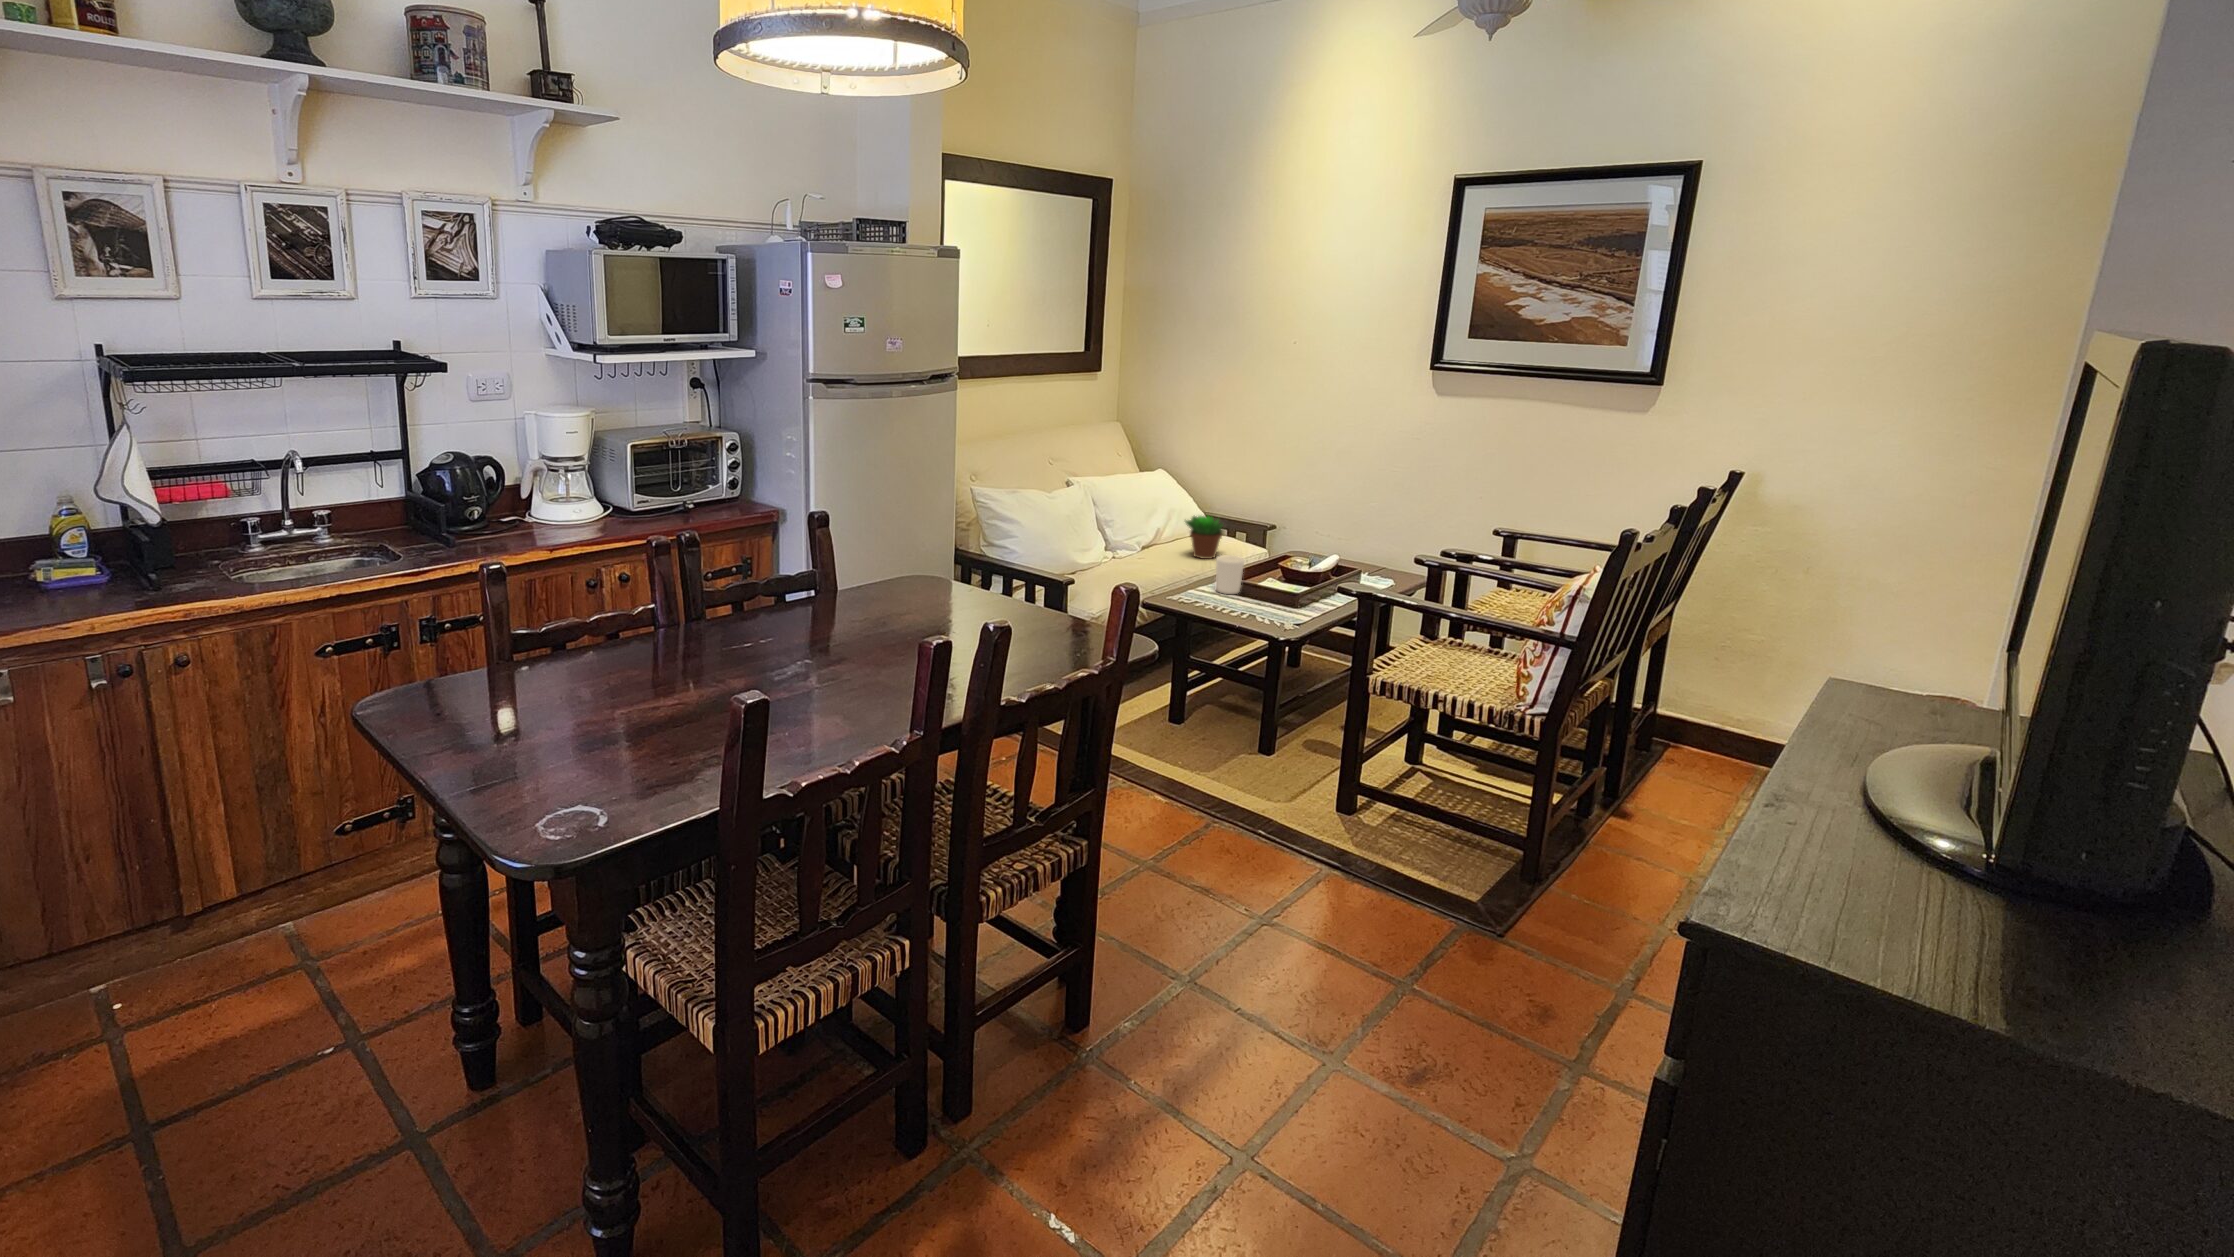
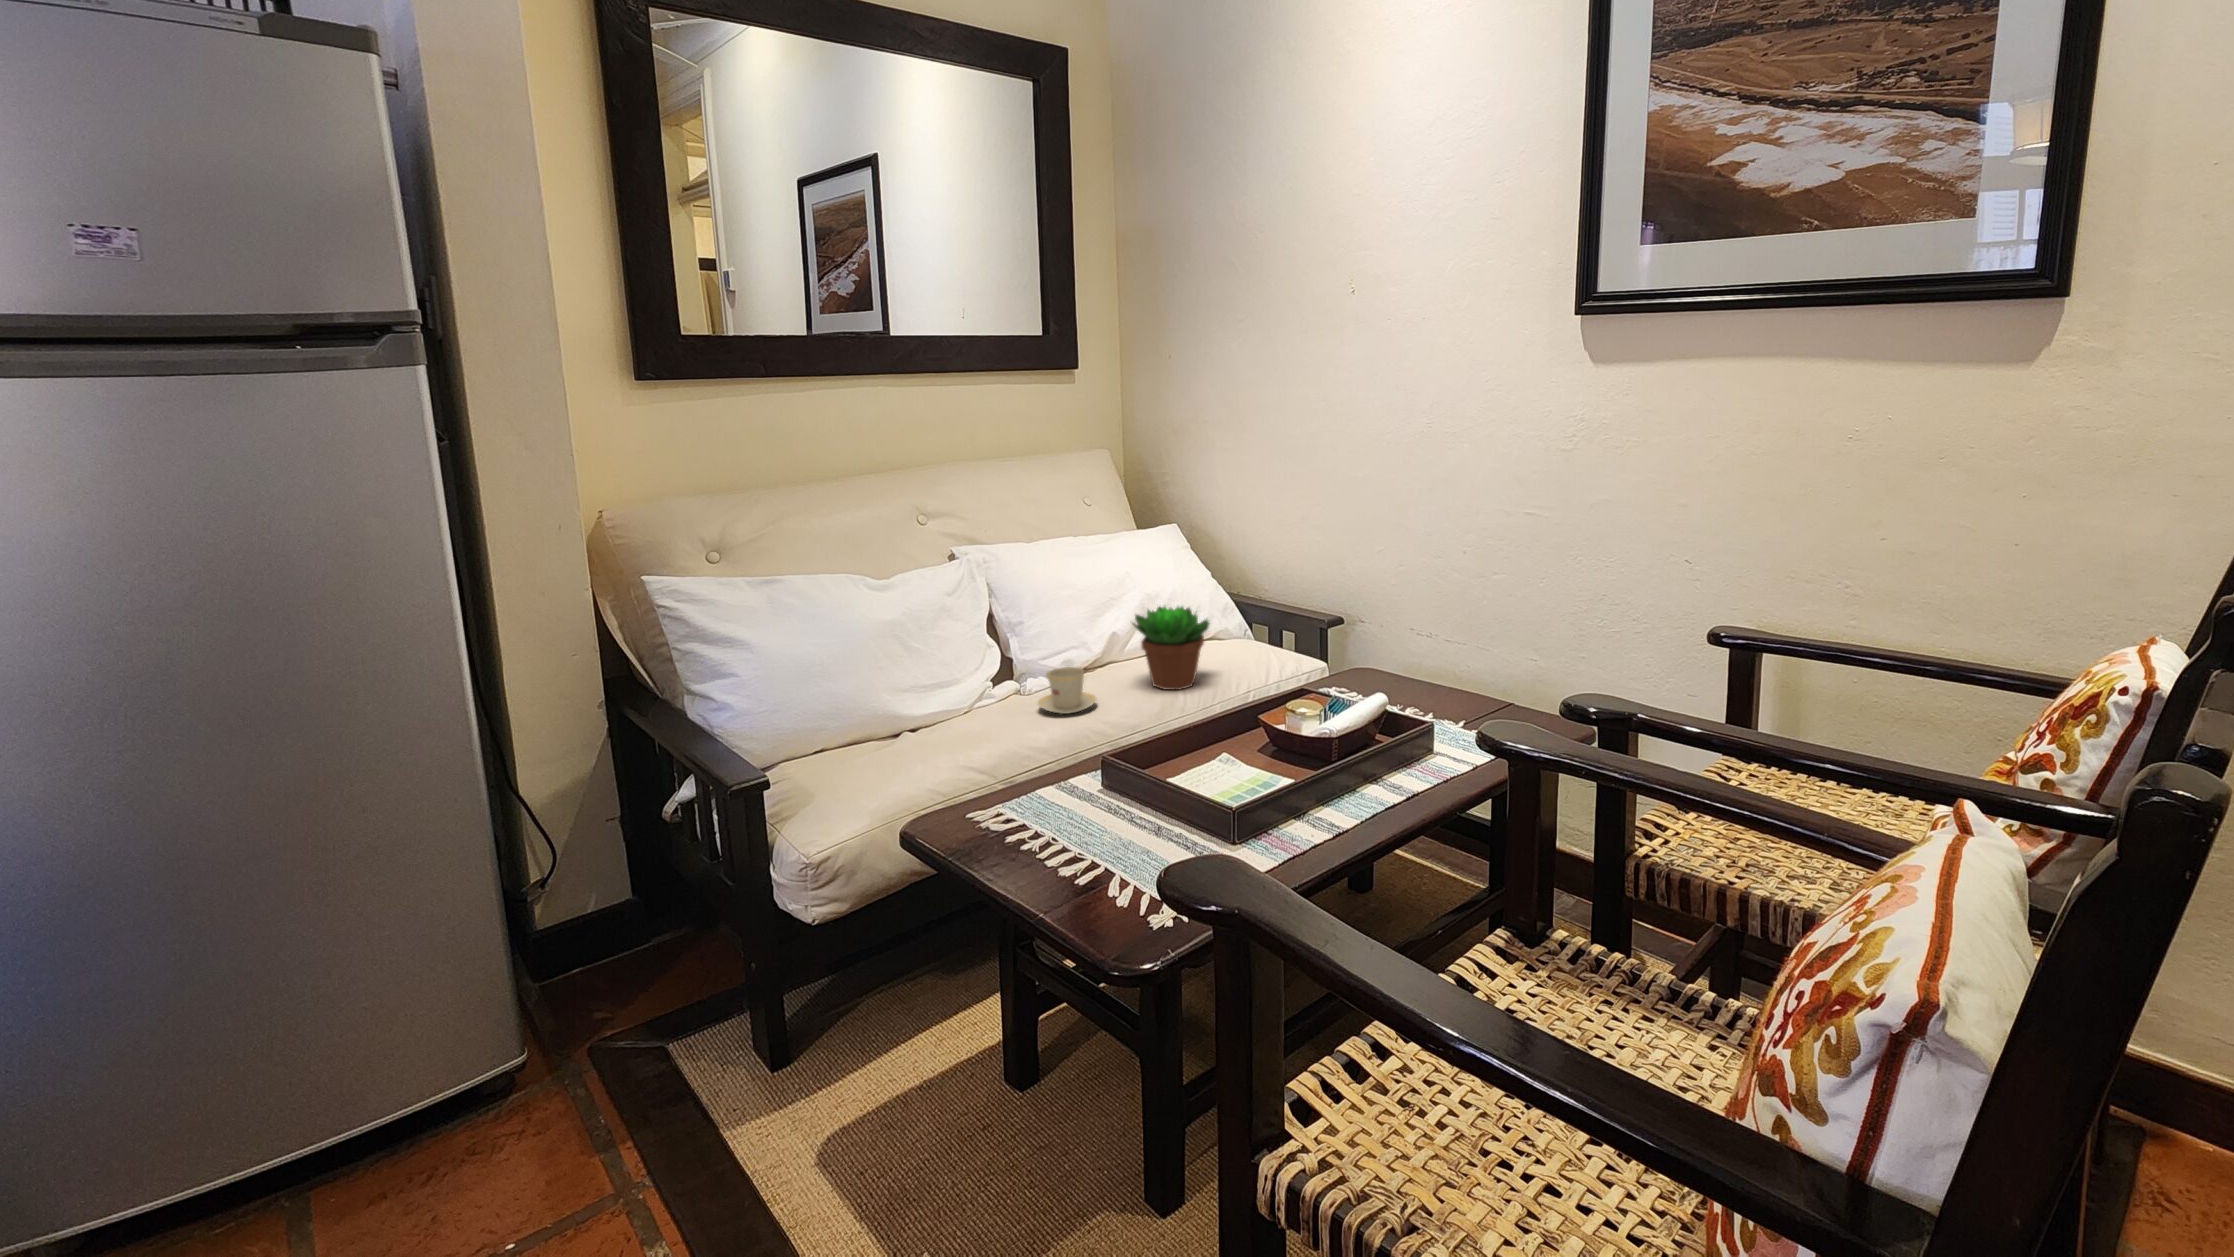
teacup: none [1145,545,1176,568] -> present [1037,667,1097,714]
candle holder: present [1216,555,1244,594] -> none [1099,696,1159,784]

